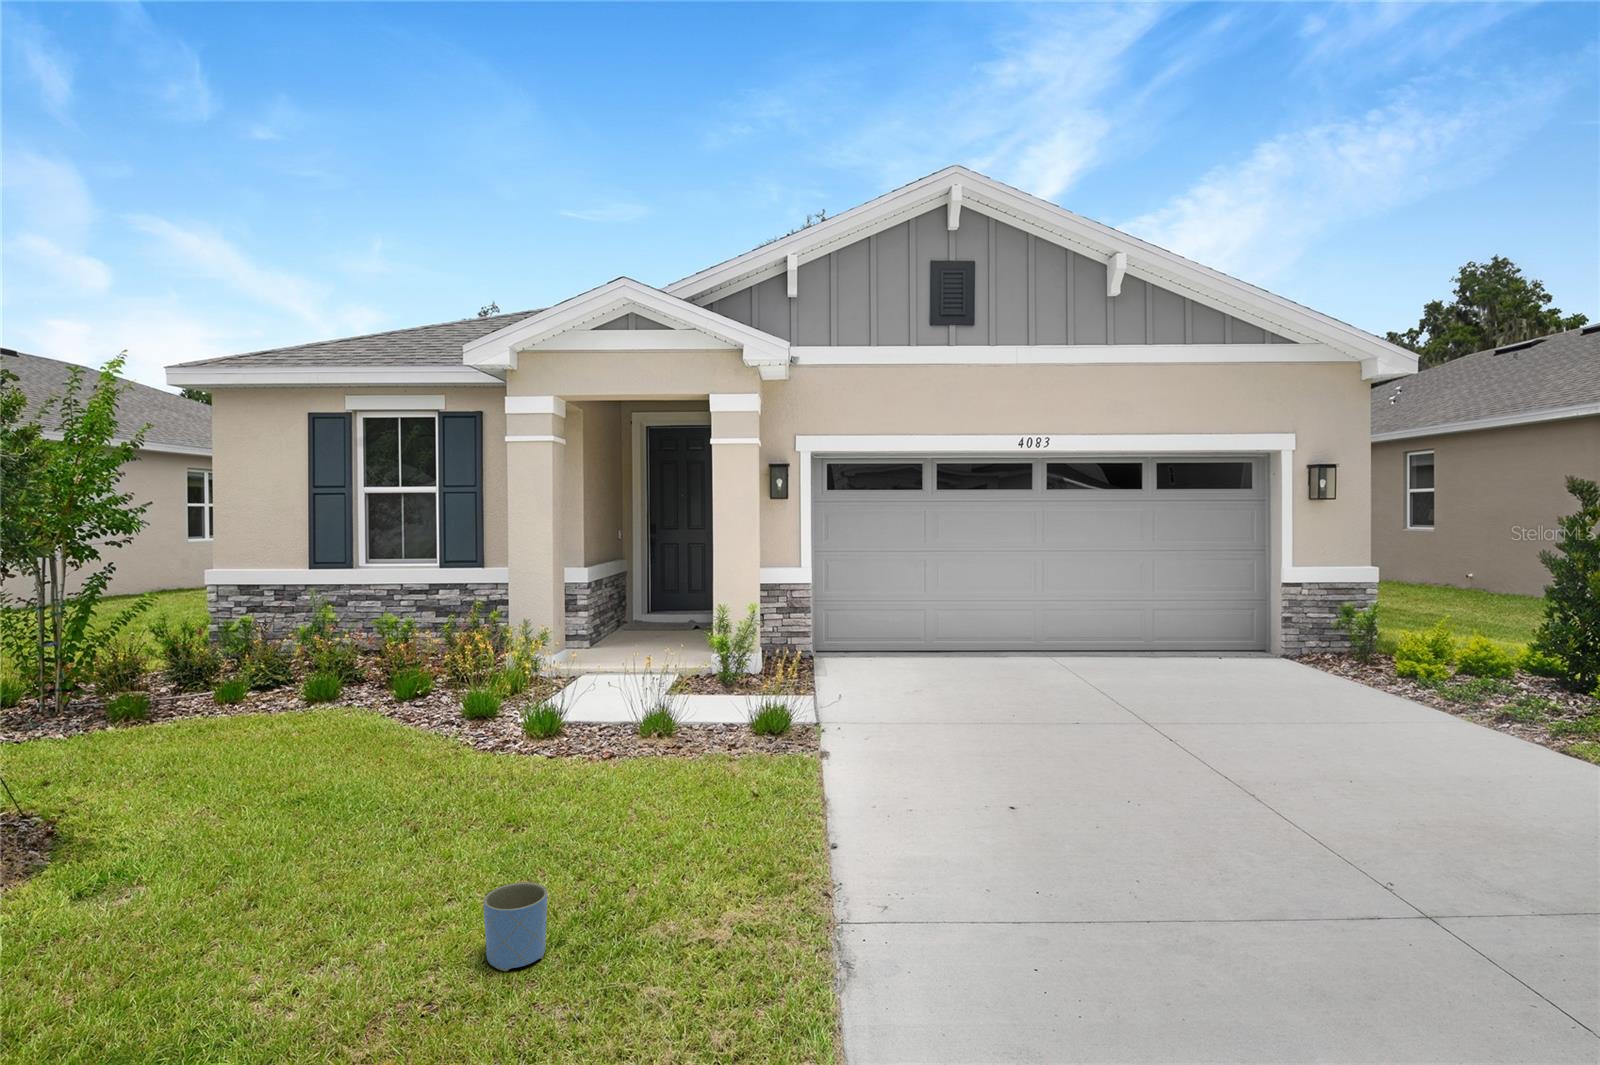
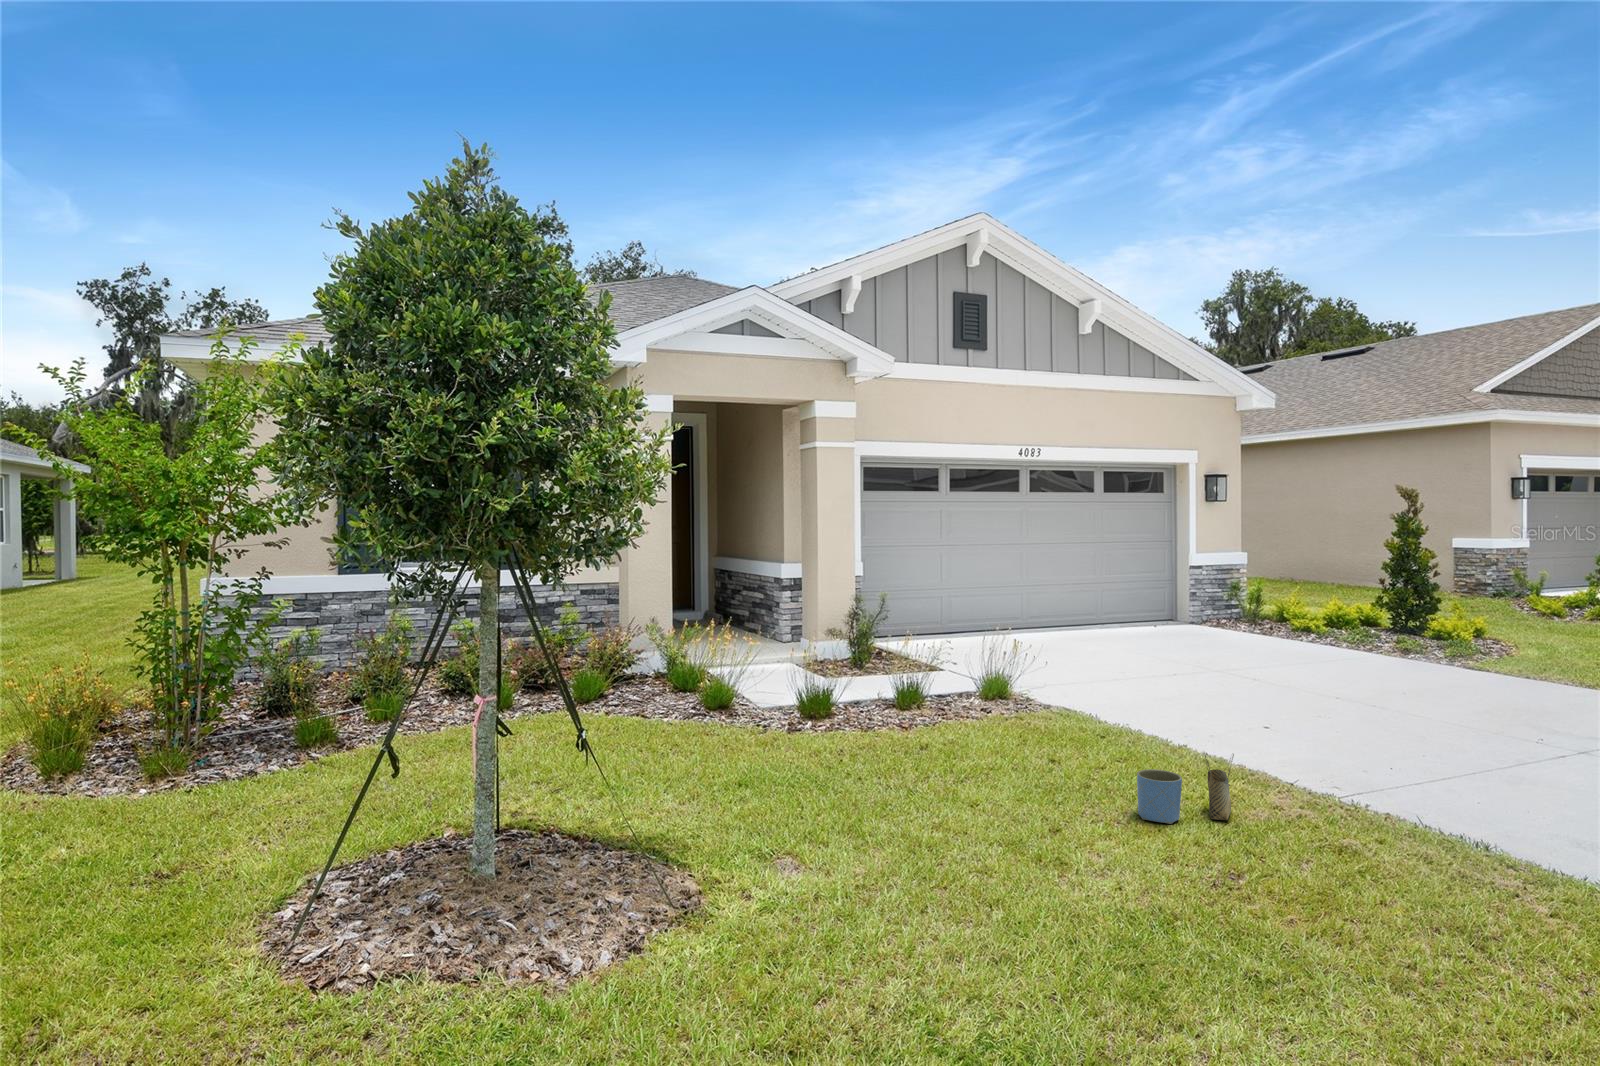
woven basket: none [570,870,635,982] -> present [1204,753,1234,820]

